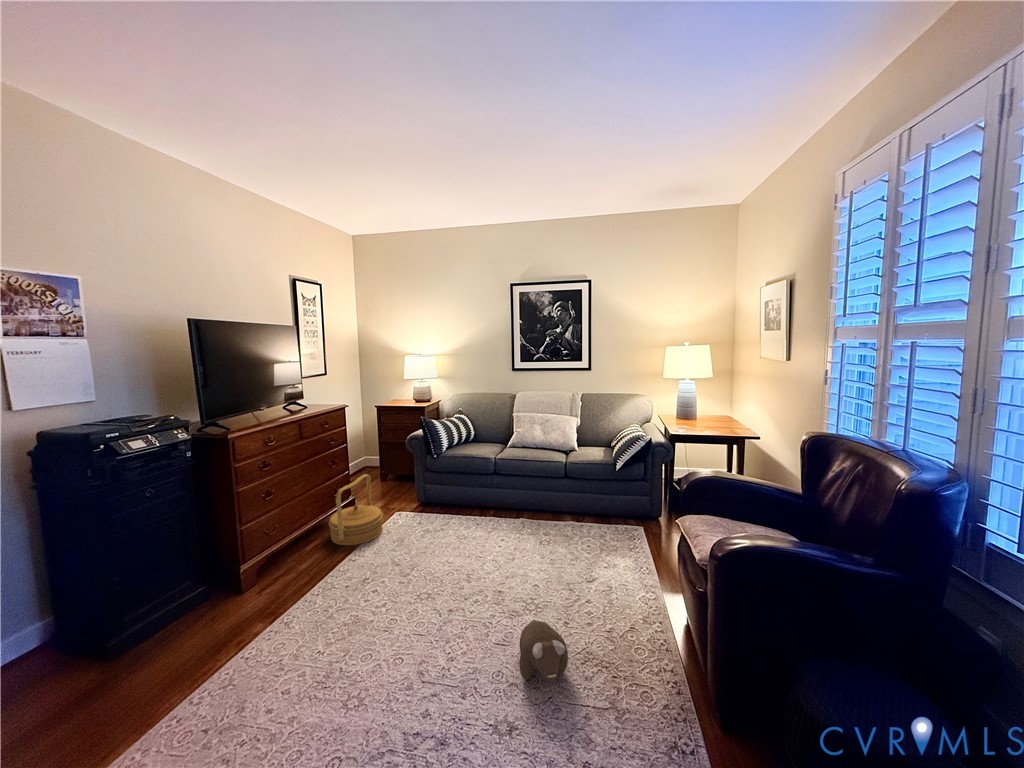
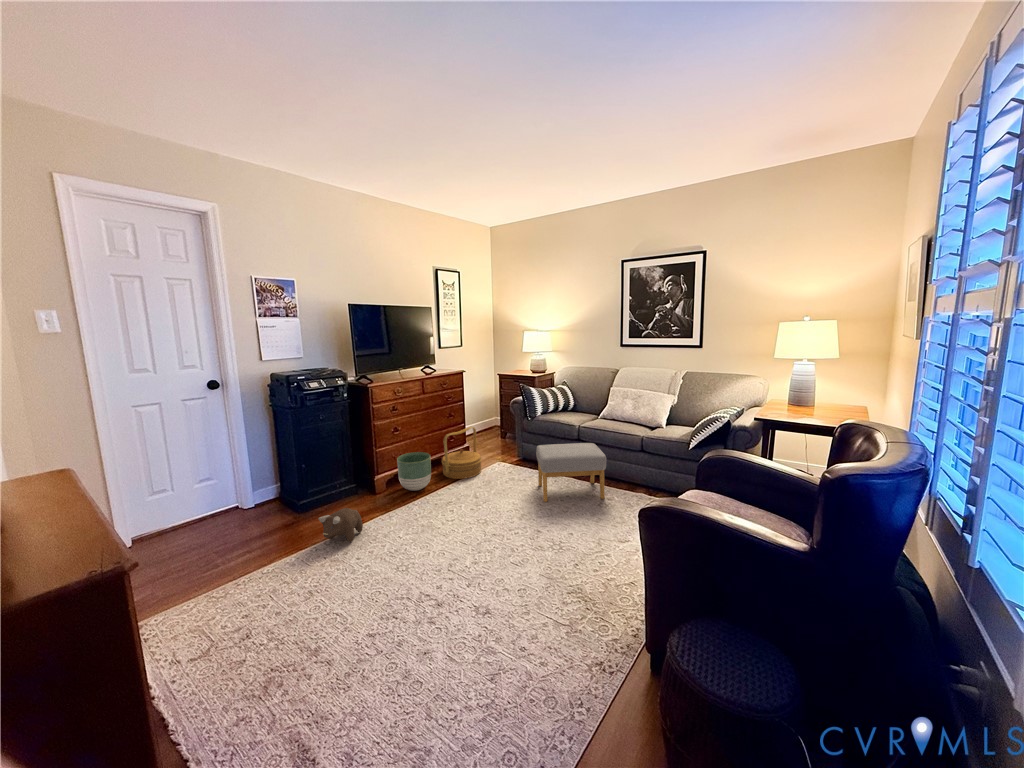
footstool: none [459,476,541,552] -> present [536,443,607,502]
planter: none [275,519,325,576] -> present [397,452,431,491]
plush toy: present [520,620,568,682] -> present [318,508,363,542]

